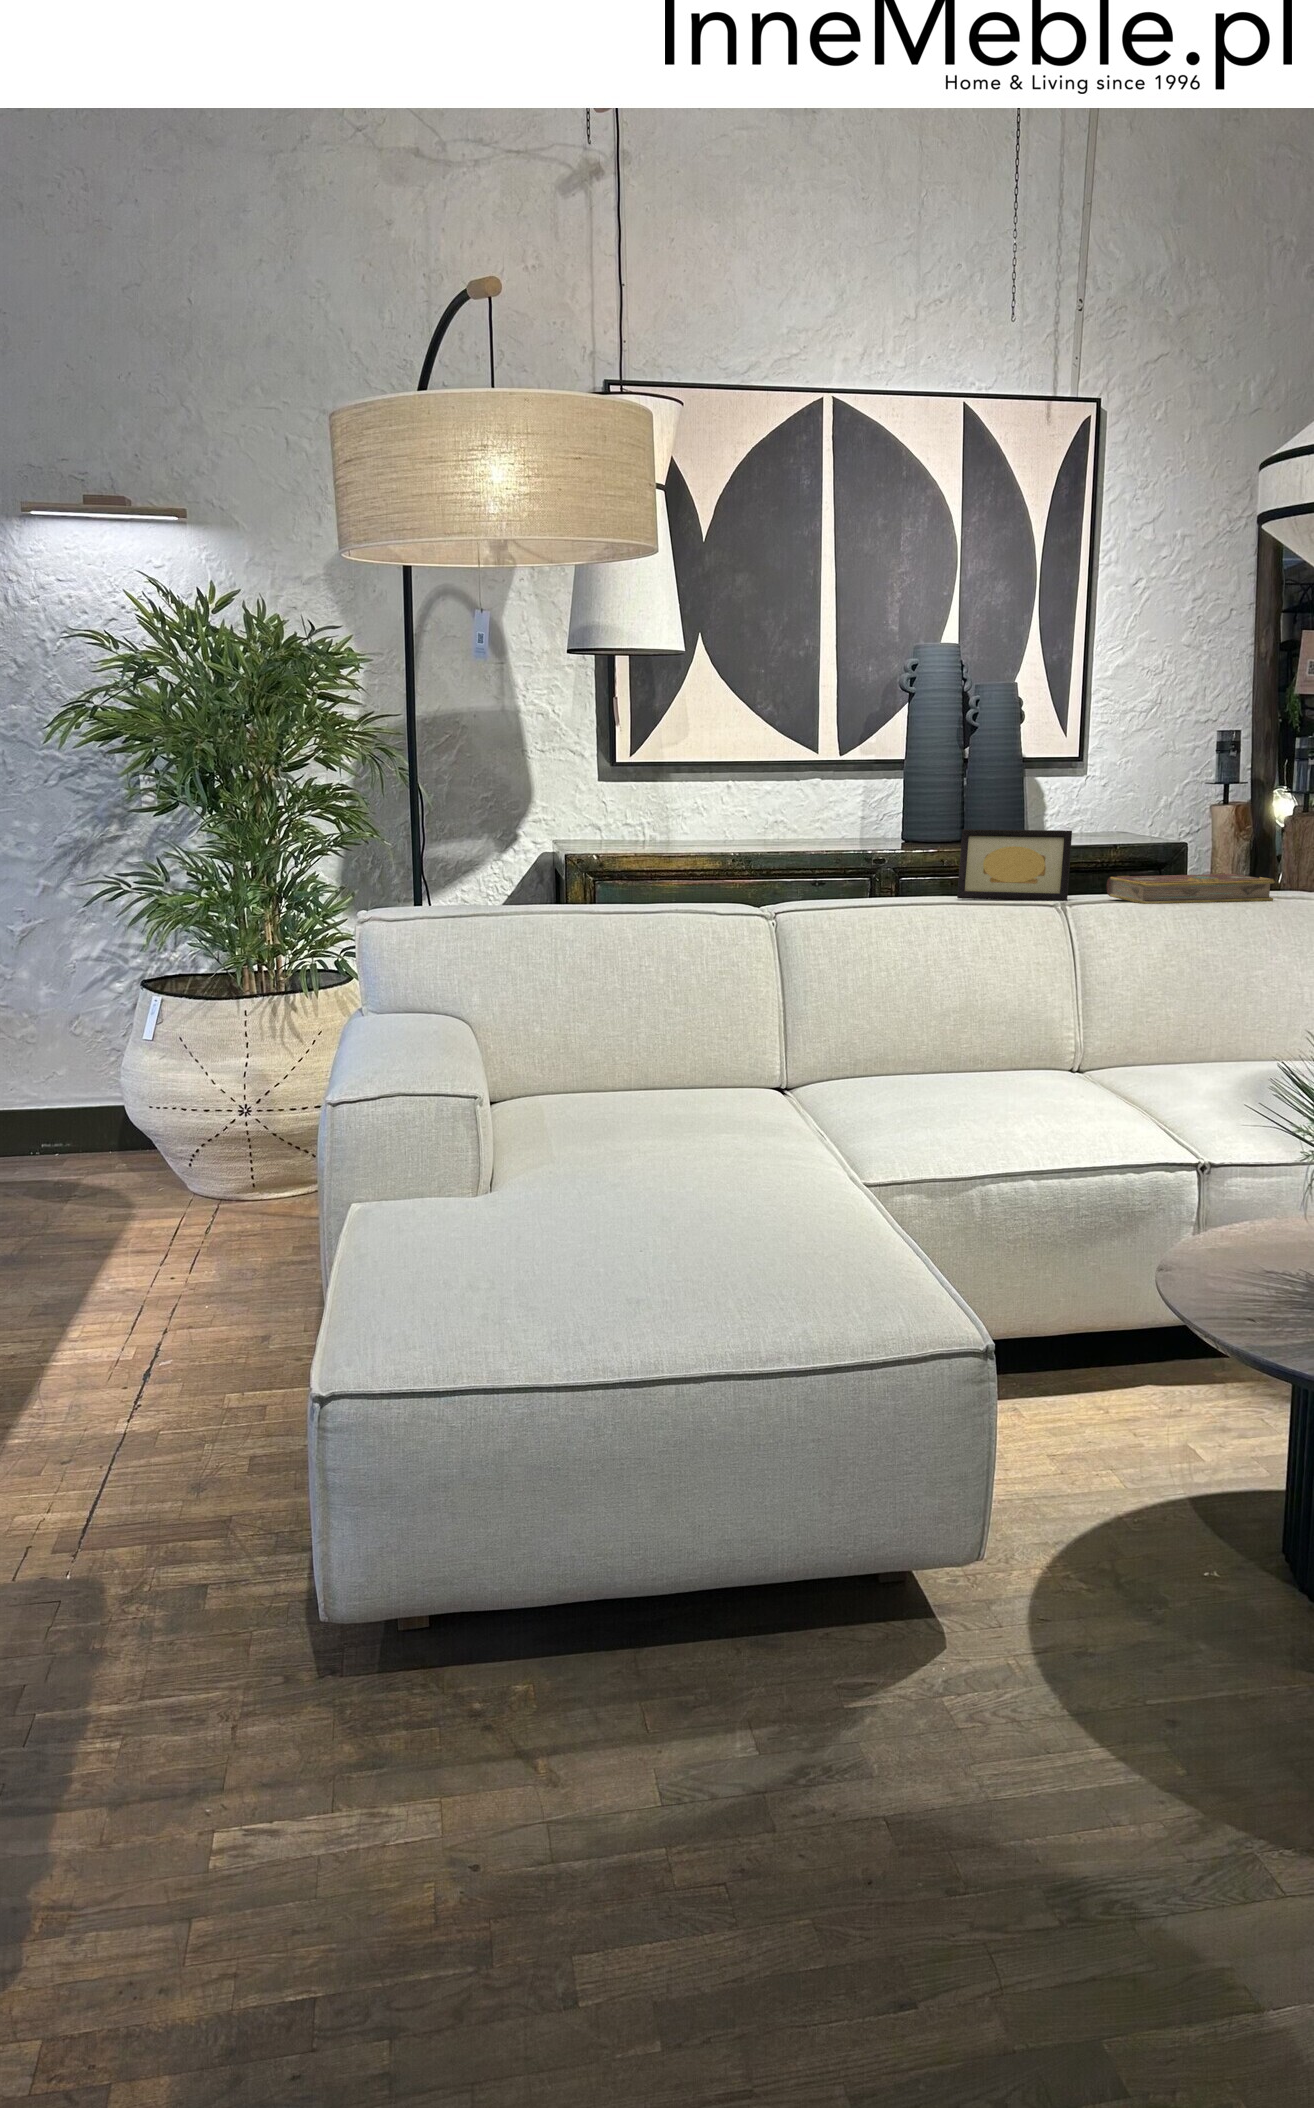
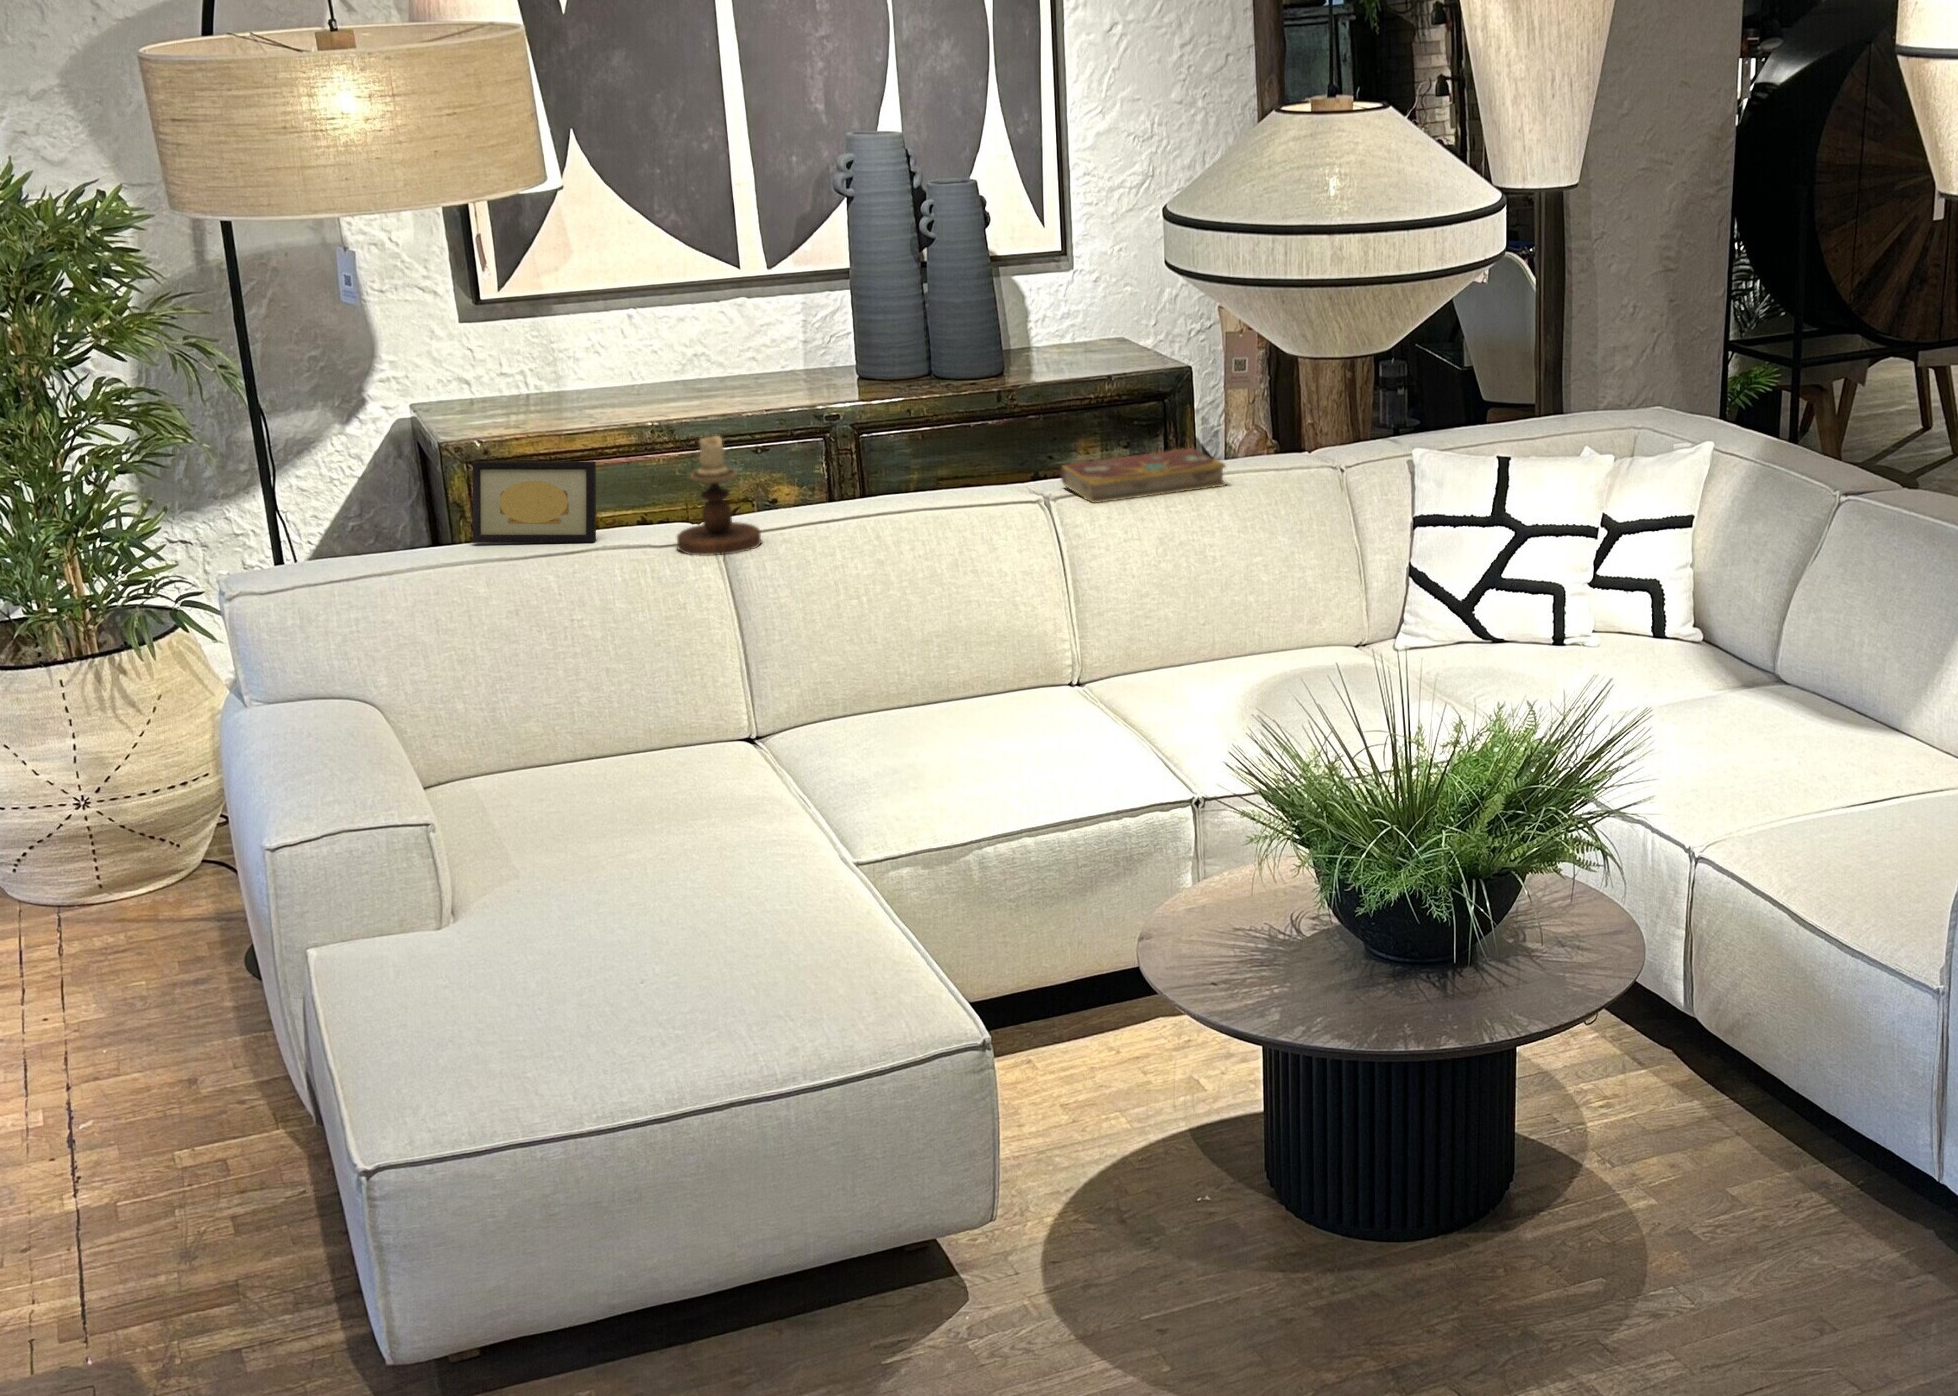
candlestick: none [756,807,833,913] -> present [677,436,761,555]
picture frame: present [957,829,1072,901] -> present [472,461,596,543]

